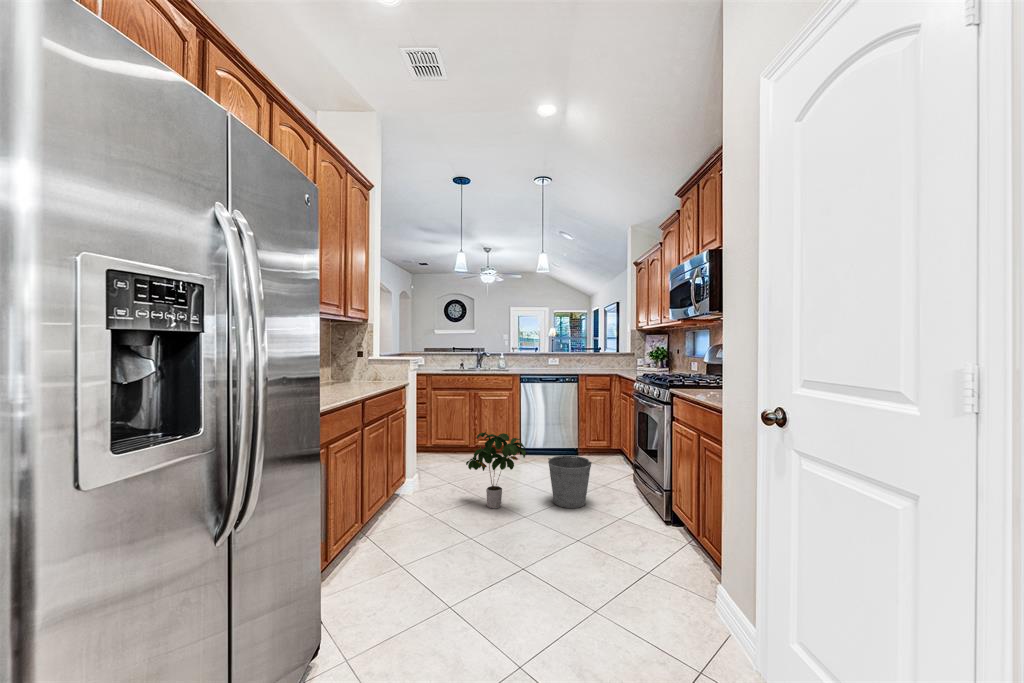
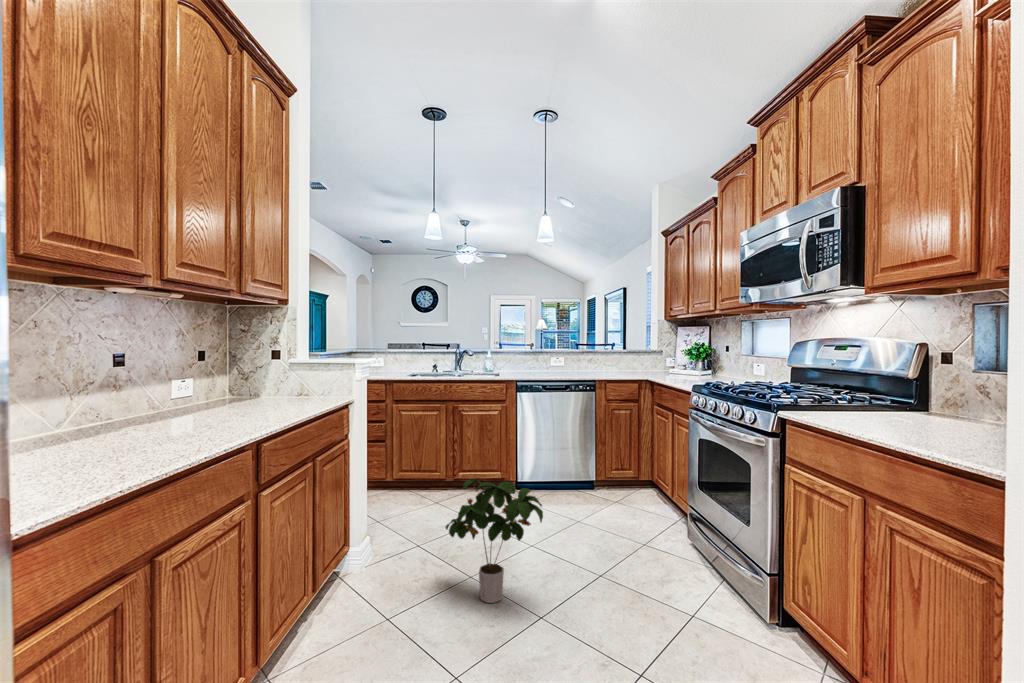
bucket: present [548,456,592,508] -> none [574,509,643,598]

